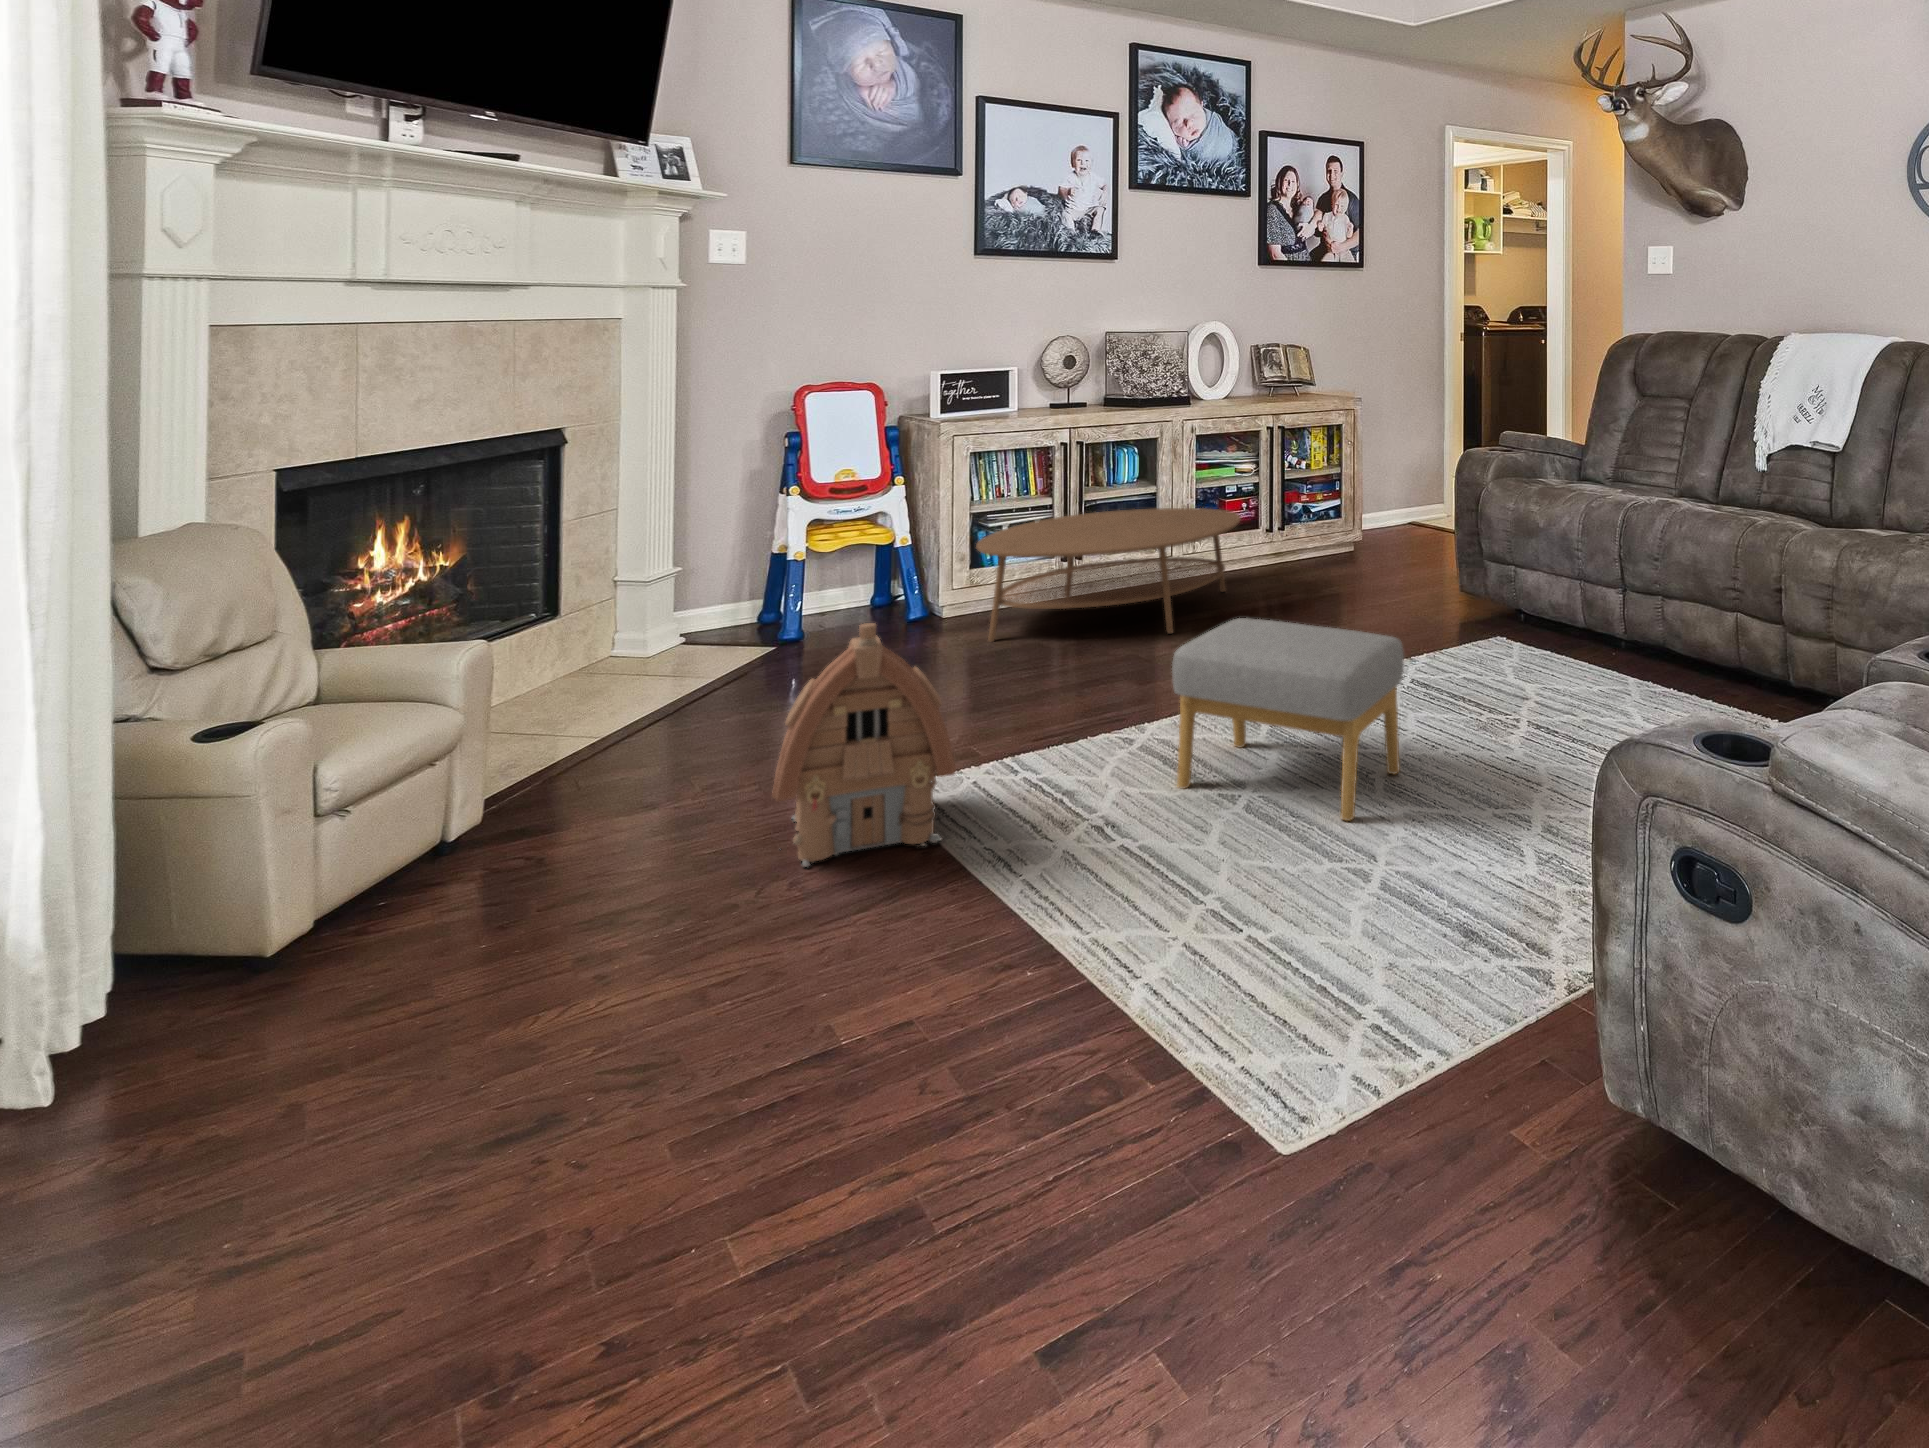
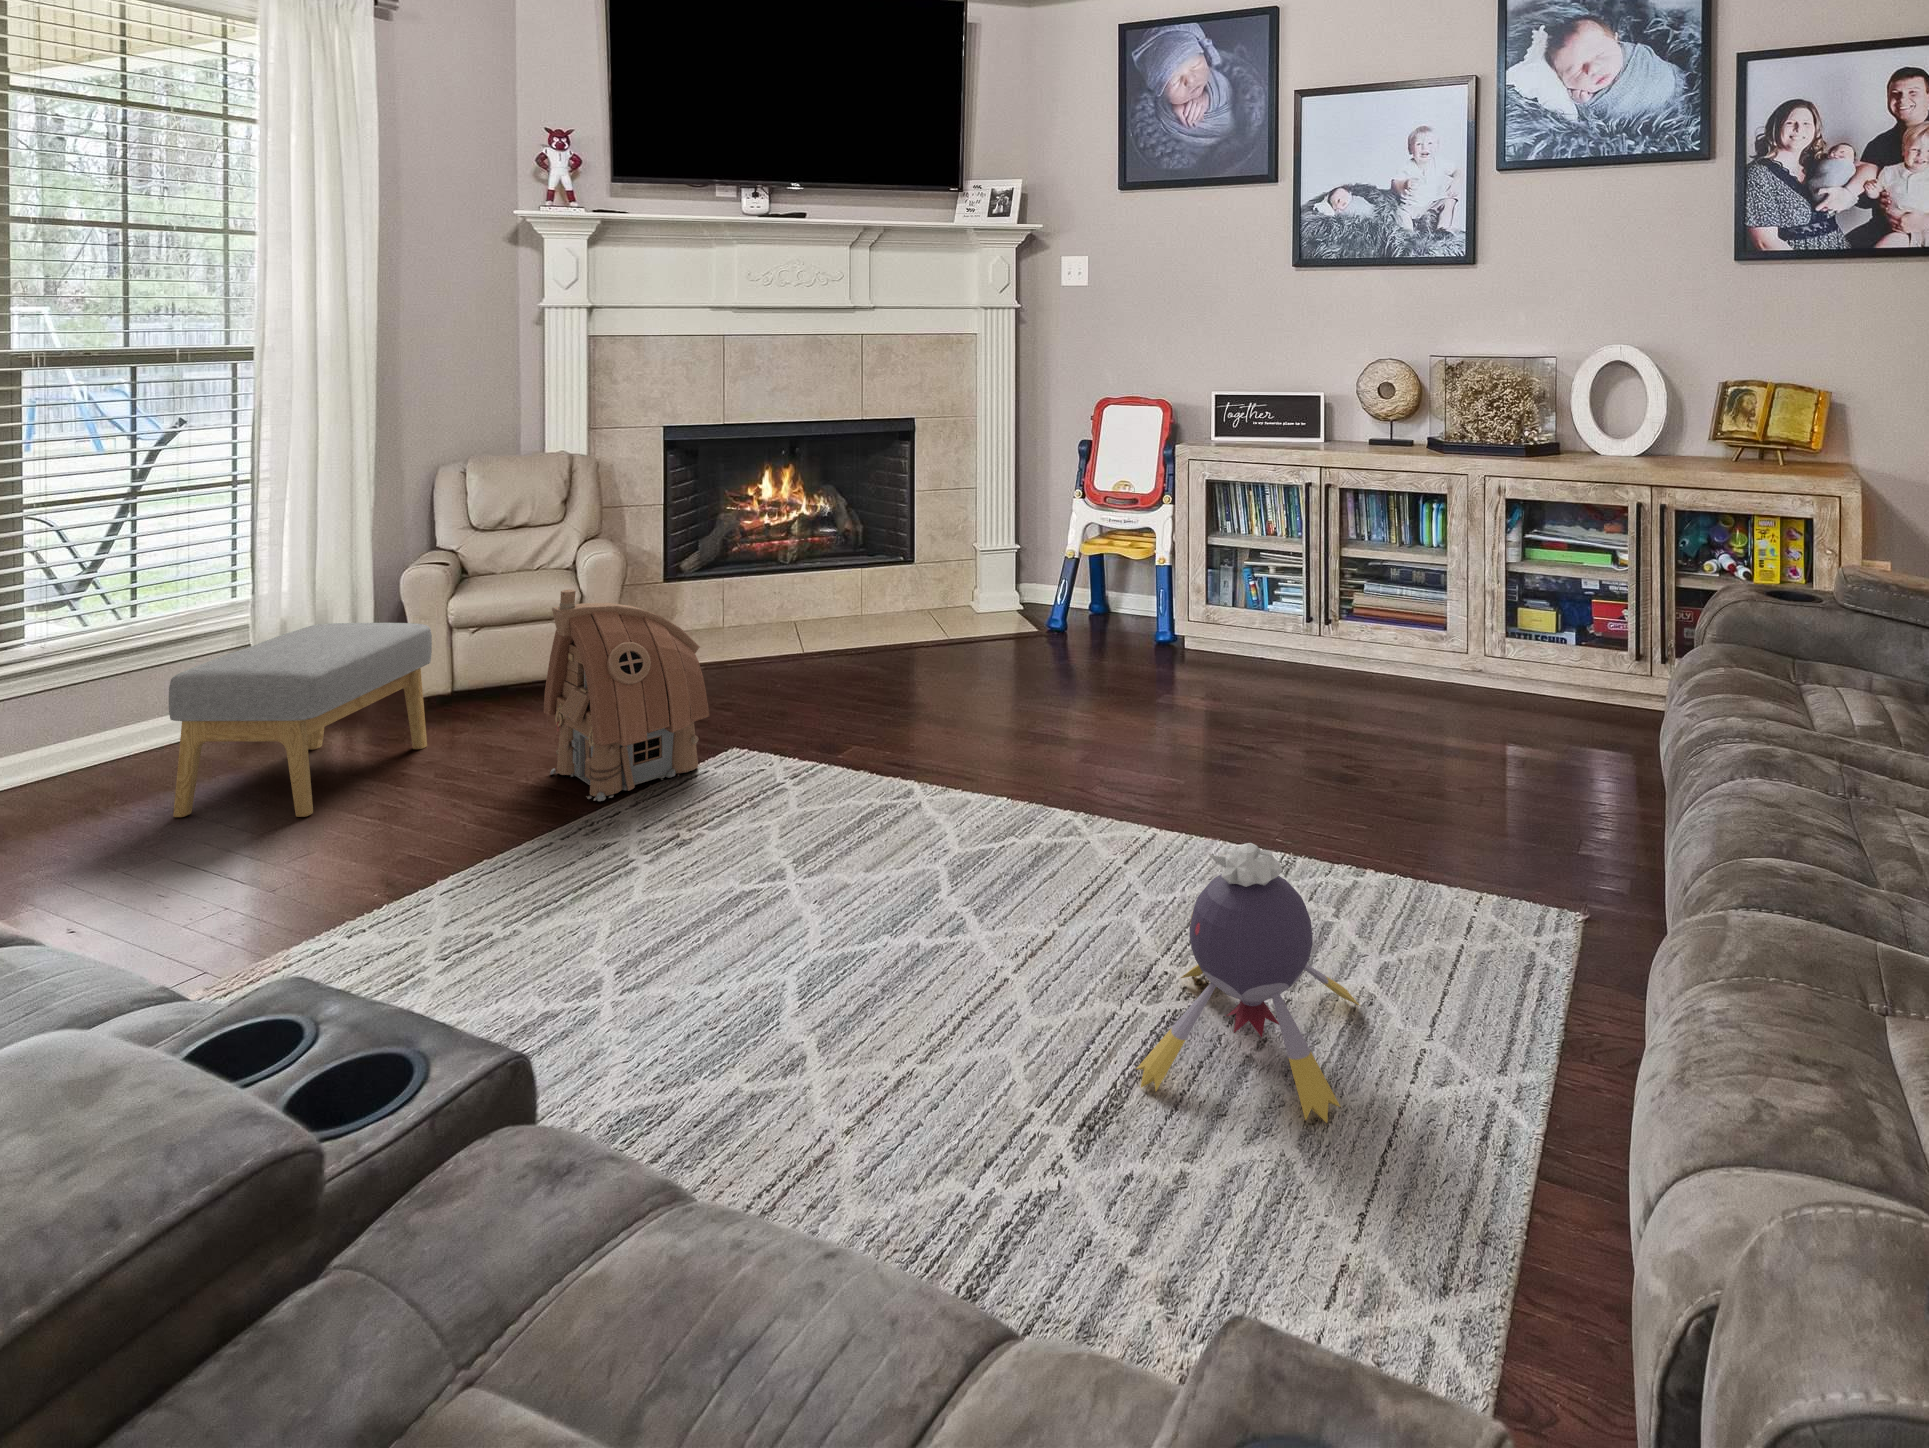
coffee table: present [976,508,1240,642] -> none [1115,570,1469,742]
plush toy: none [1458,591,1600,723] -> present [1136,843,1360,1123]
footstool: present [1172,618,1404,821] -> present [169,623,432,817]

